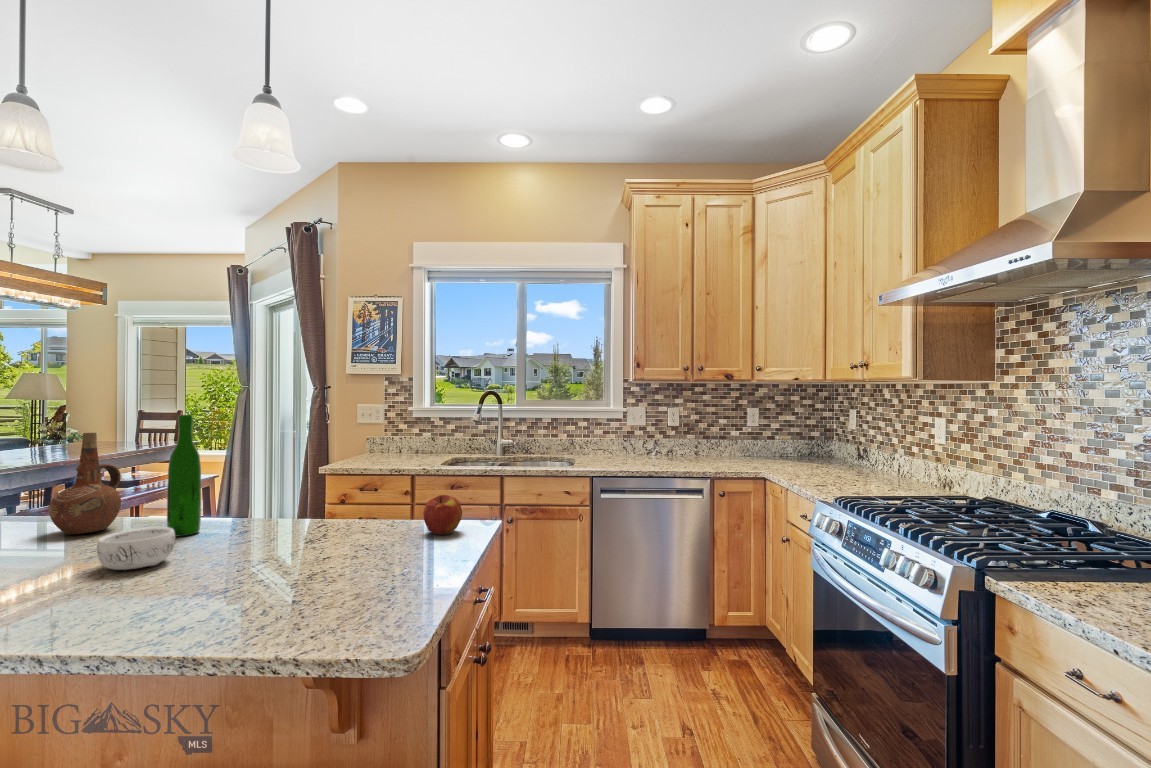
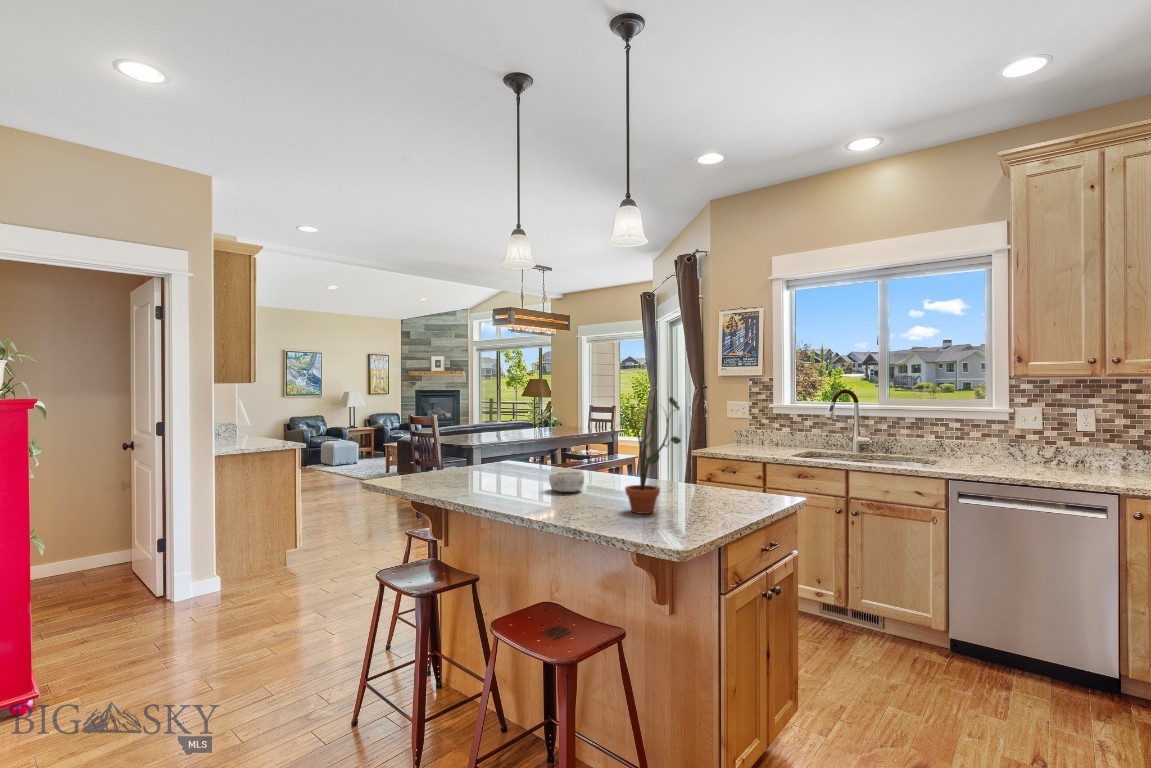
potted plant: none [251,398,375,589] -> present [612,397,681,514]
wine bottle: present [167,415,201,537] -> none [585,406,601,481]
ceramic pitcher: present [49,433,121,534] -> none [533,416,564,473]
apple: present [423,495,462,535] -> none [734,471,764,501]

